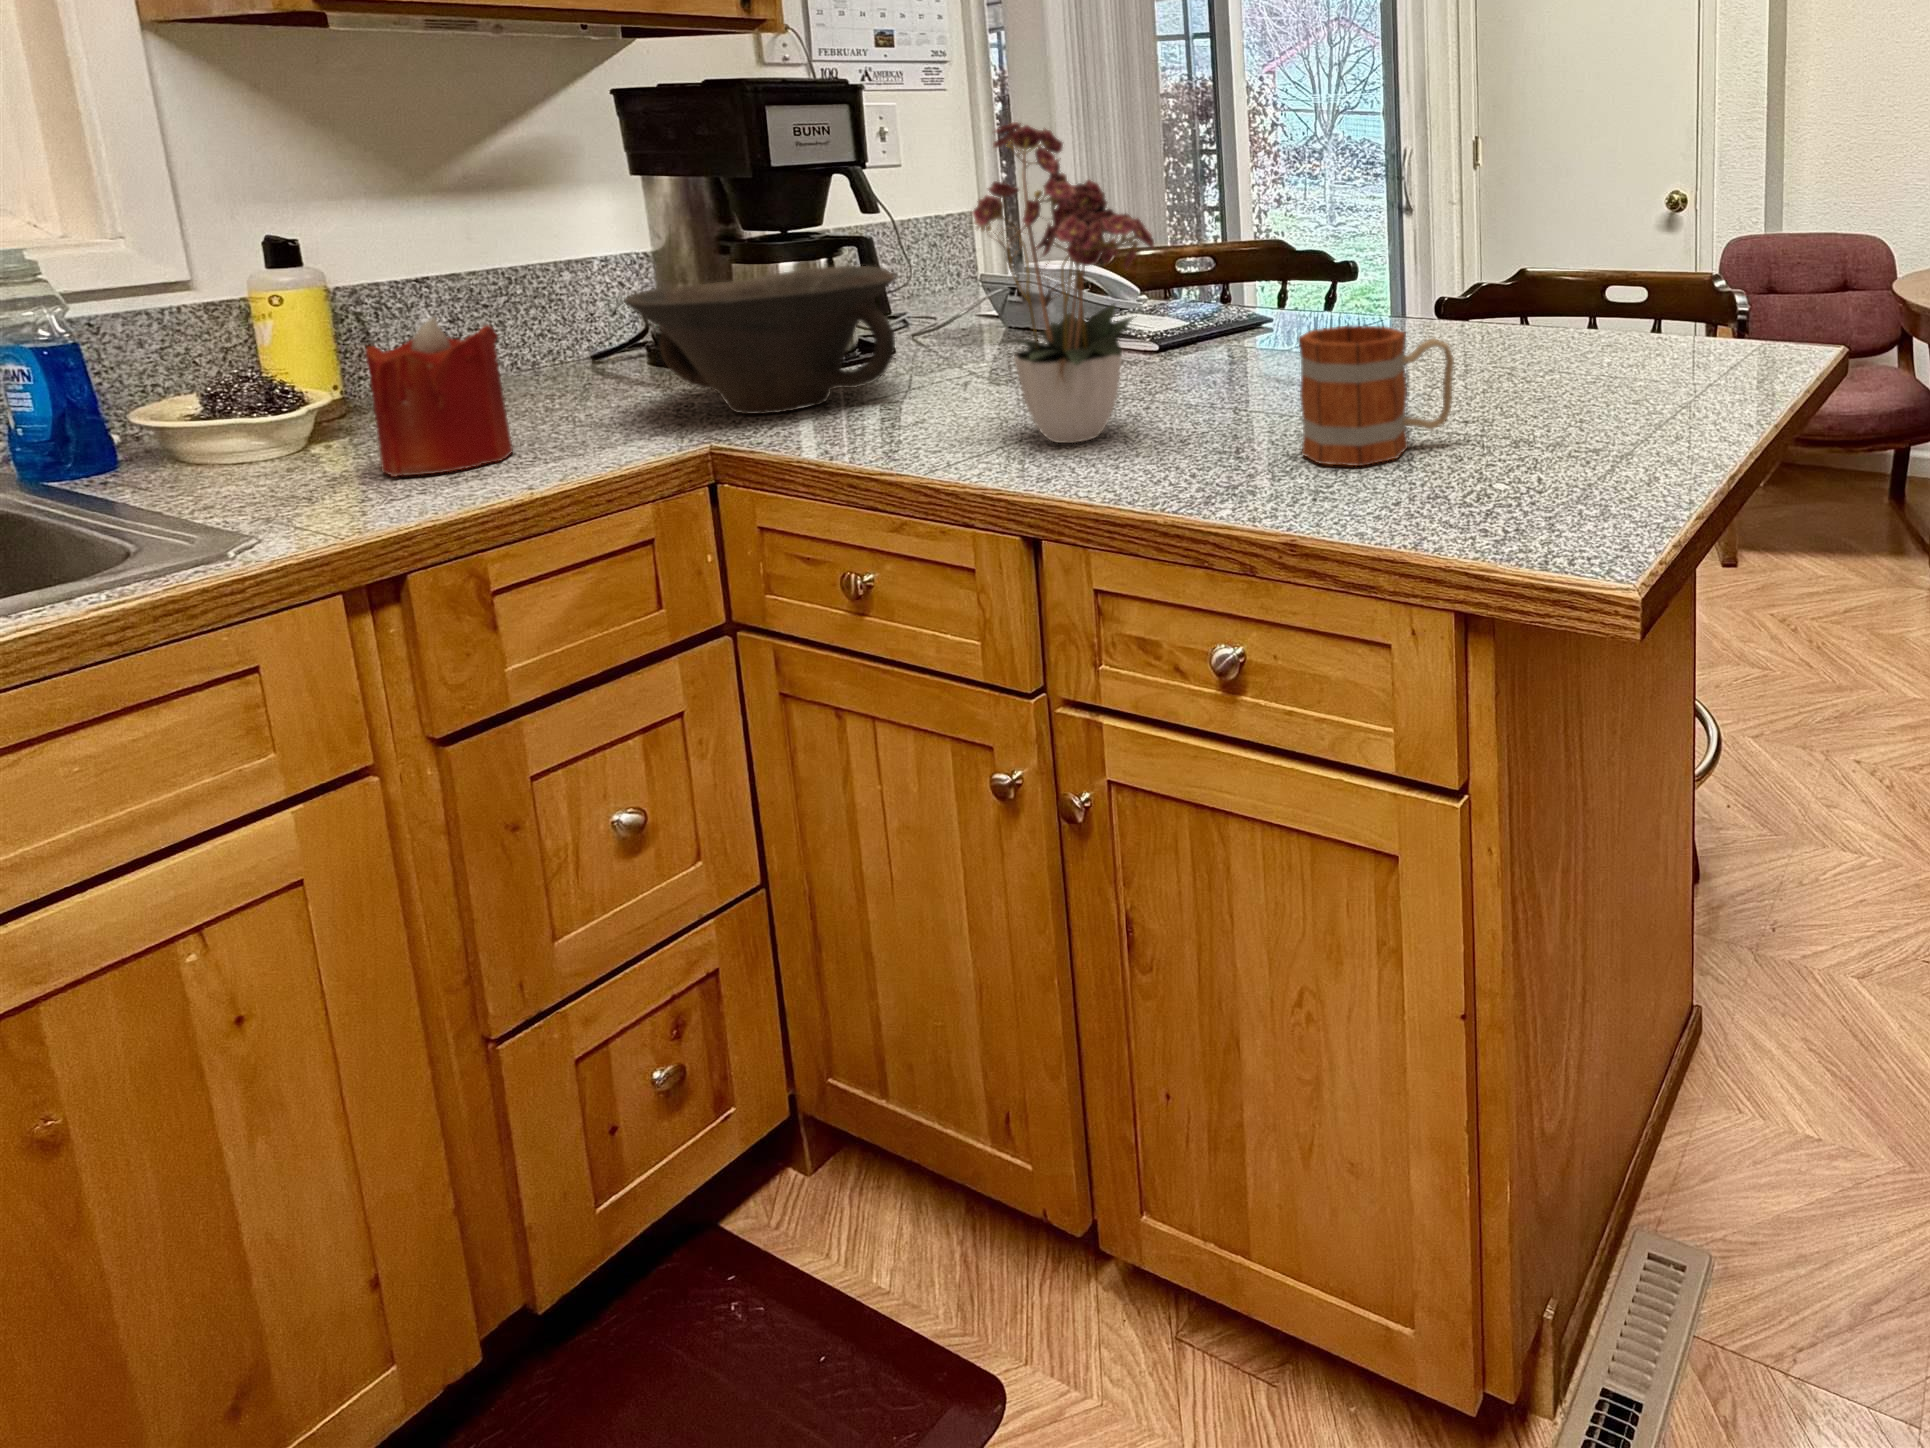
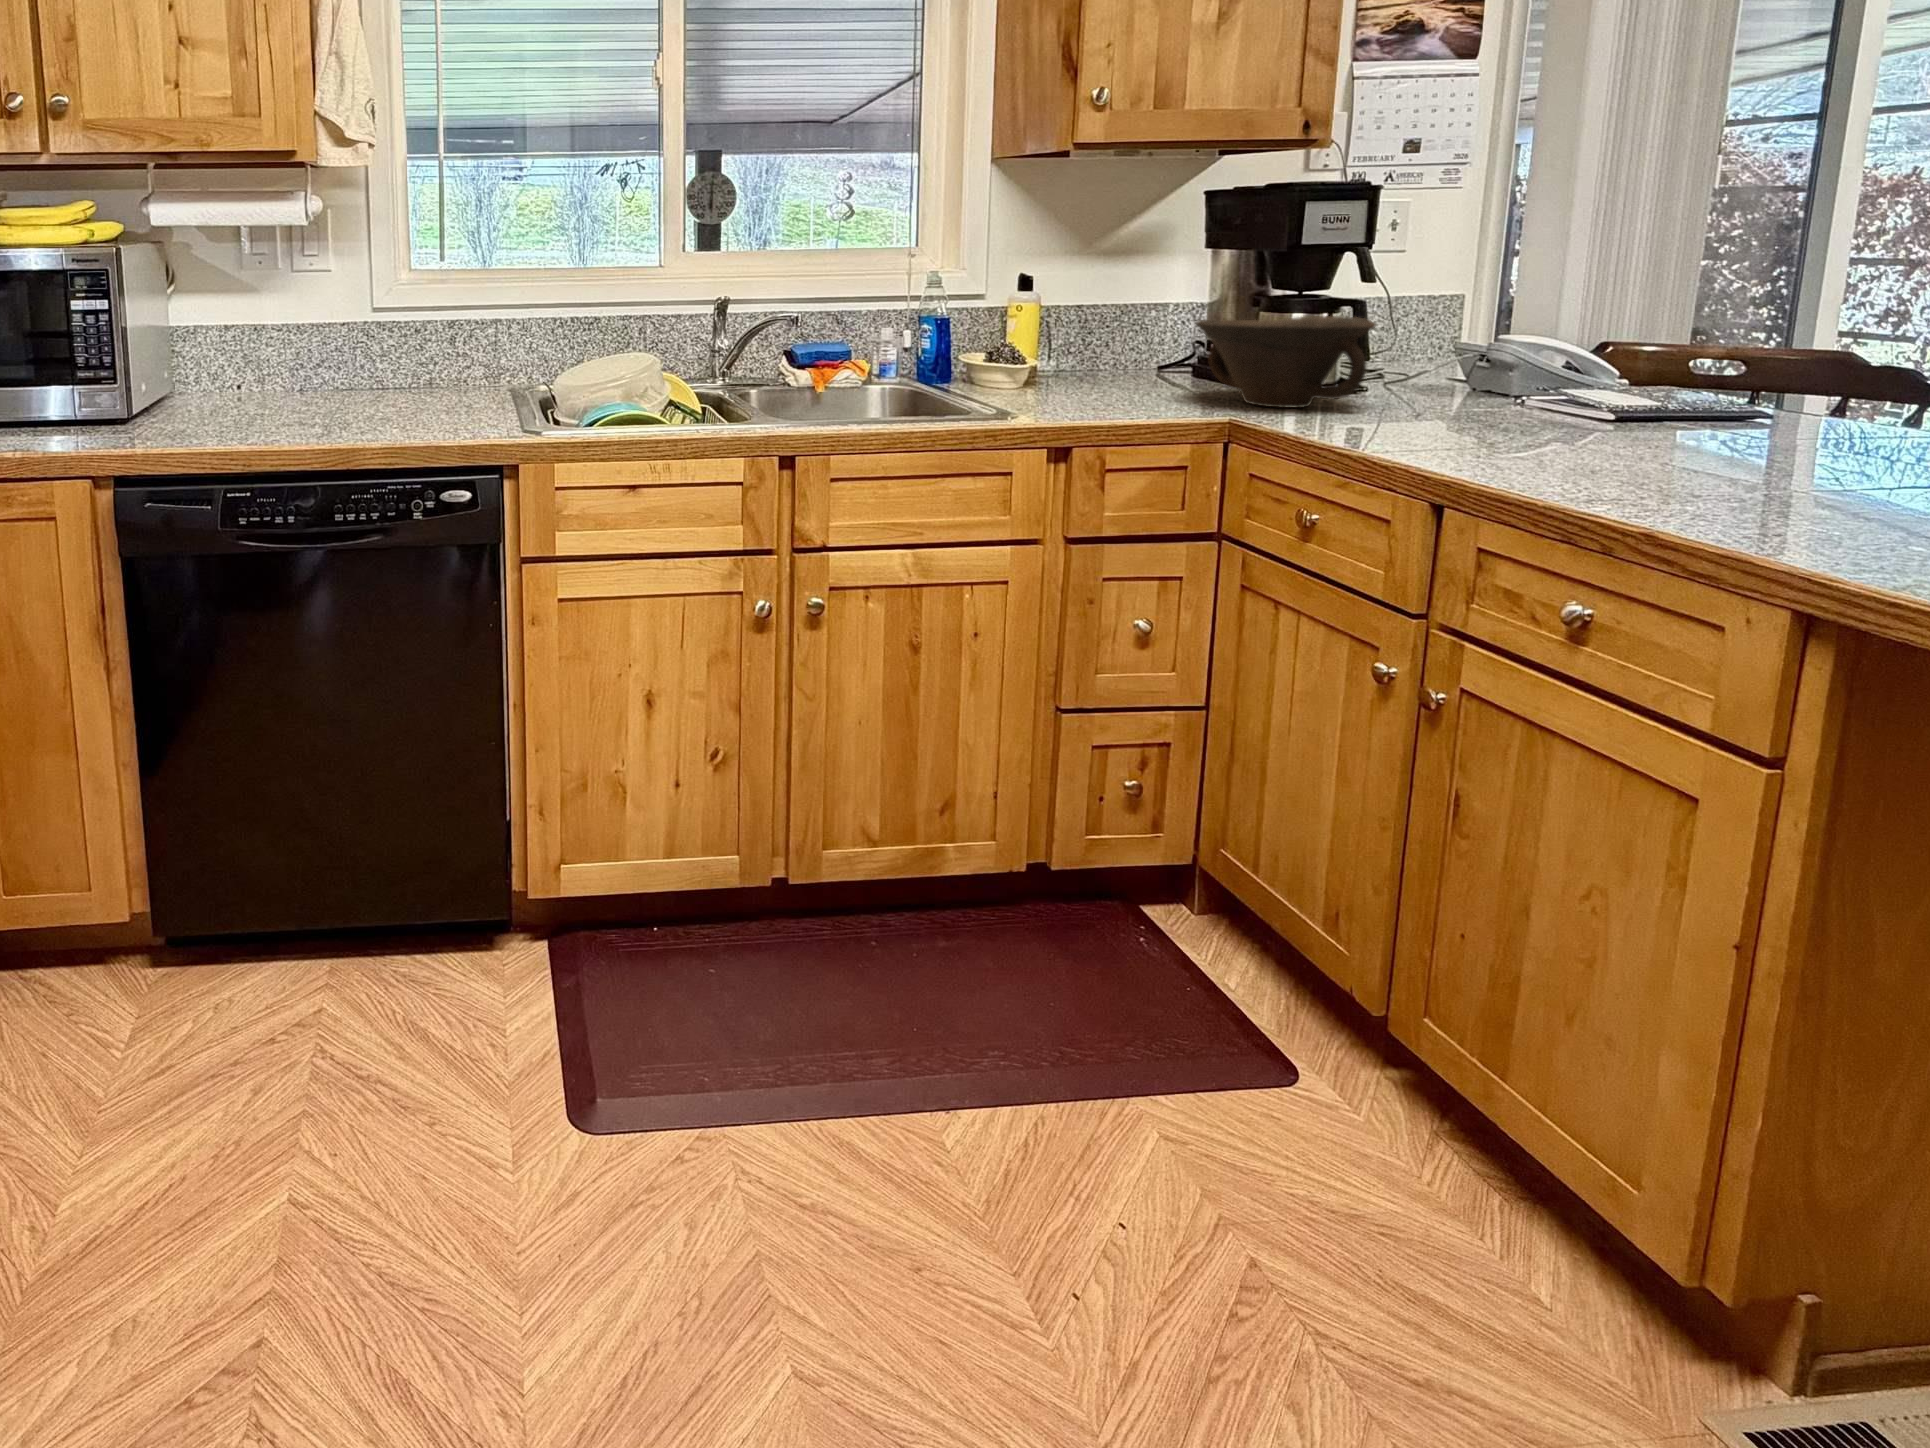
flower arrangement: present [972,122,1154,443] -> none [1427,197,1610,454]
candle: present [366,318,513,477] -> none [1064,320,1129,405]
mug: present [1298,325,1454,466] -> none [1702,389,1913,510]

